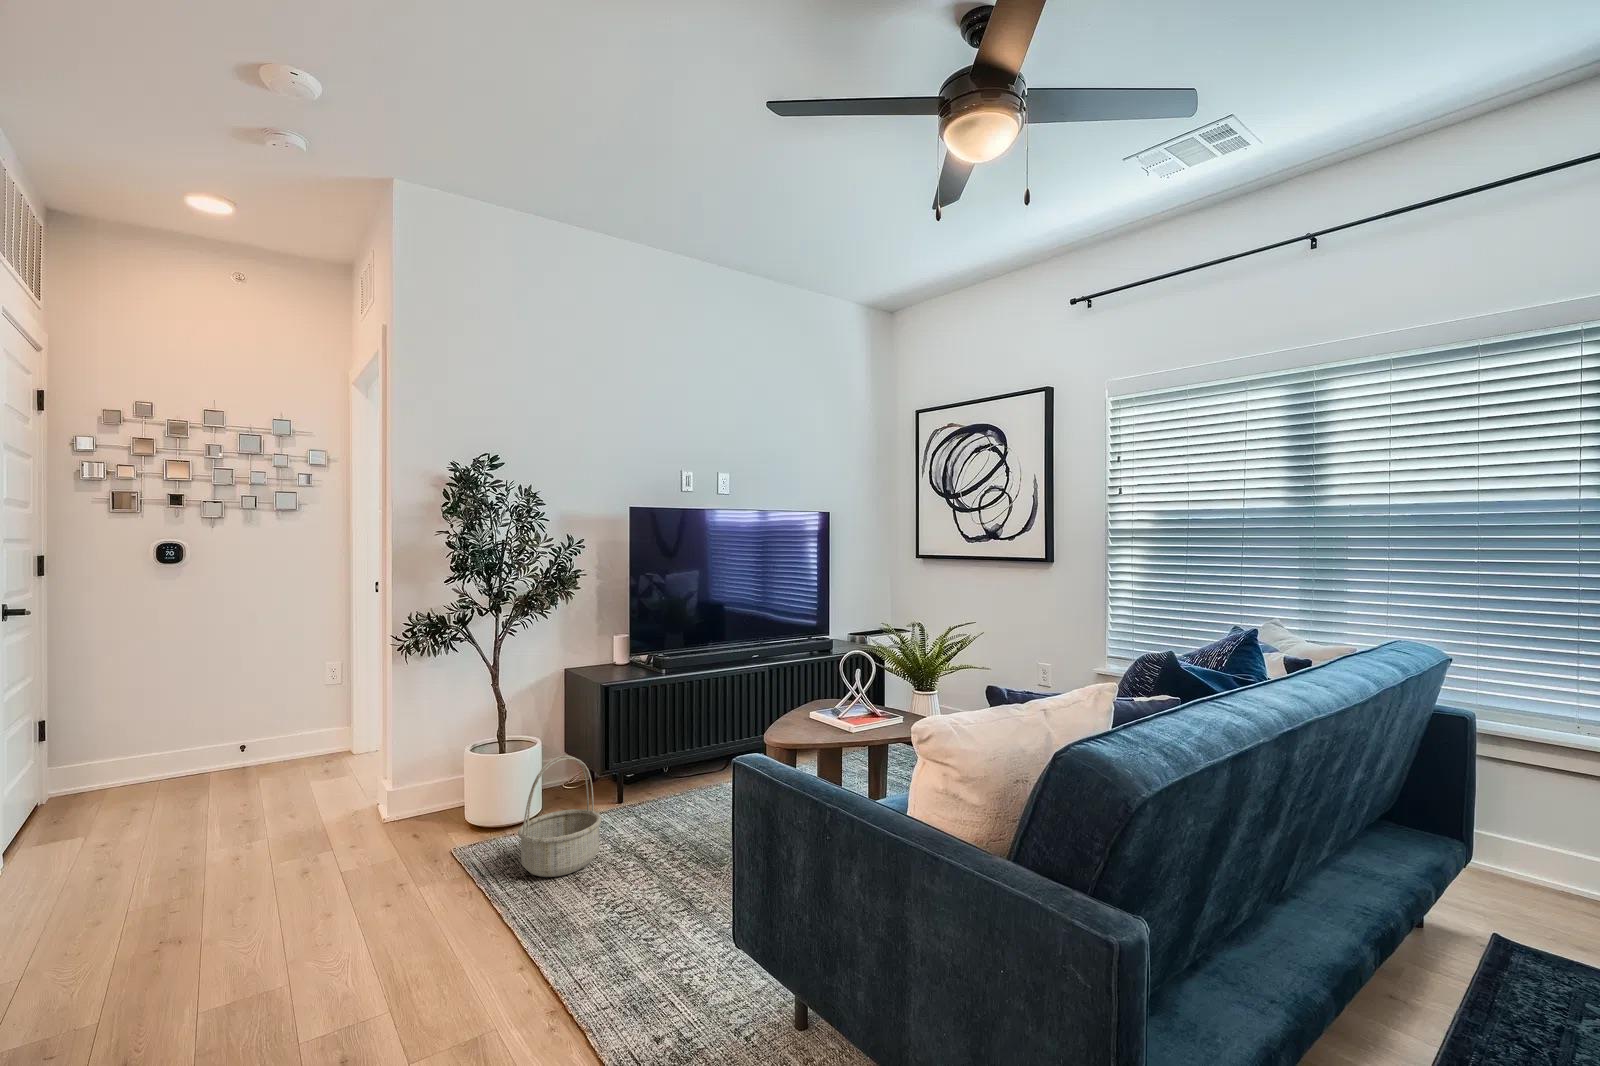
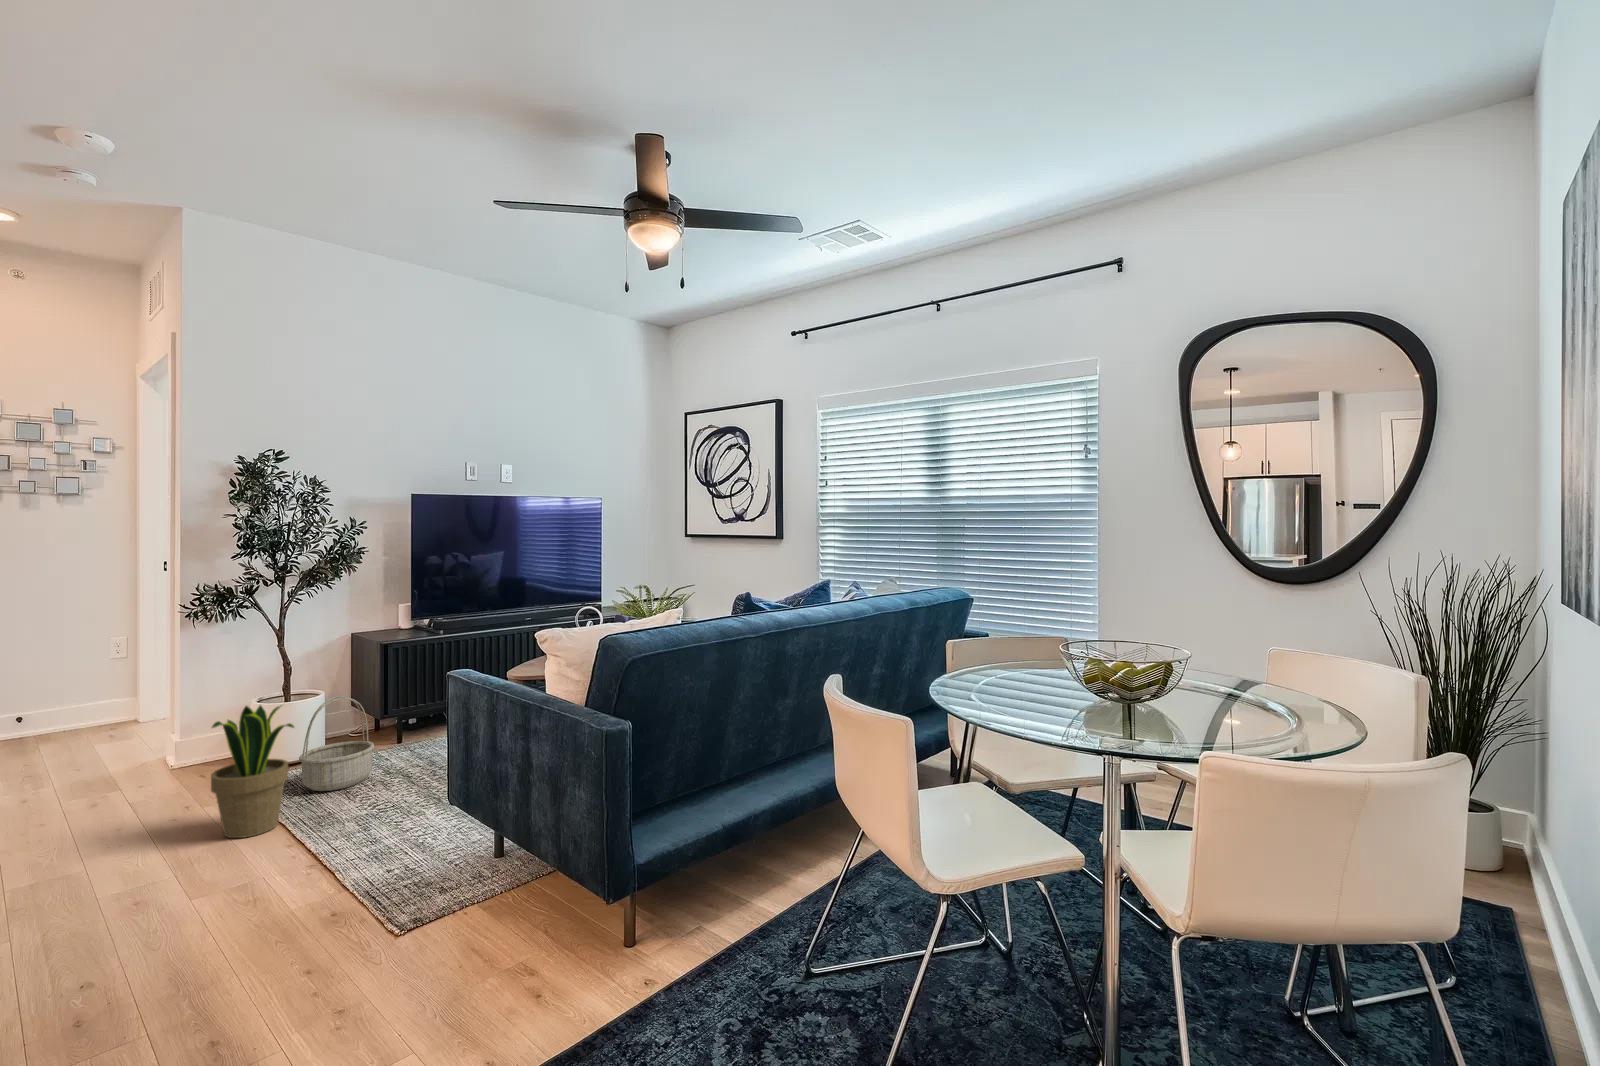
potted plant: none [423,771,520,951] -> present [211,705,294,838]

